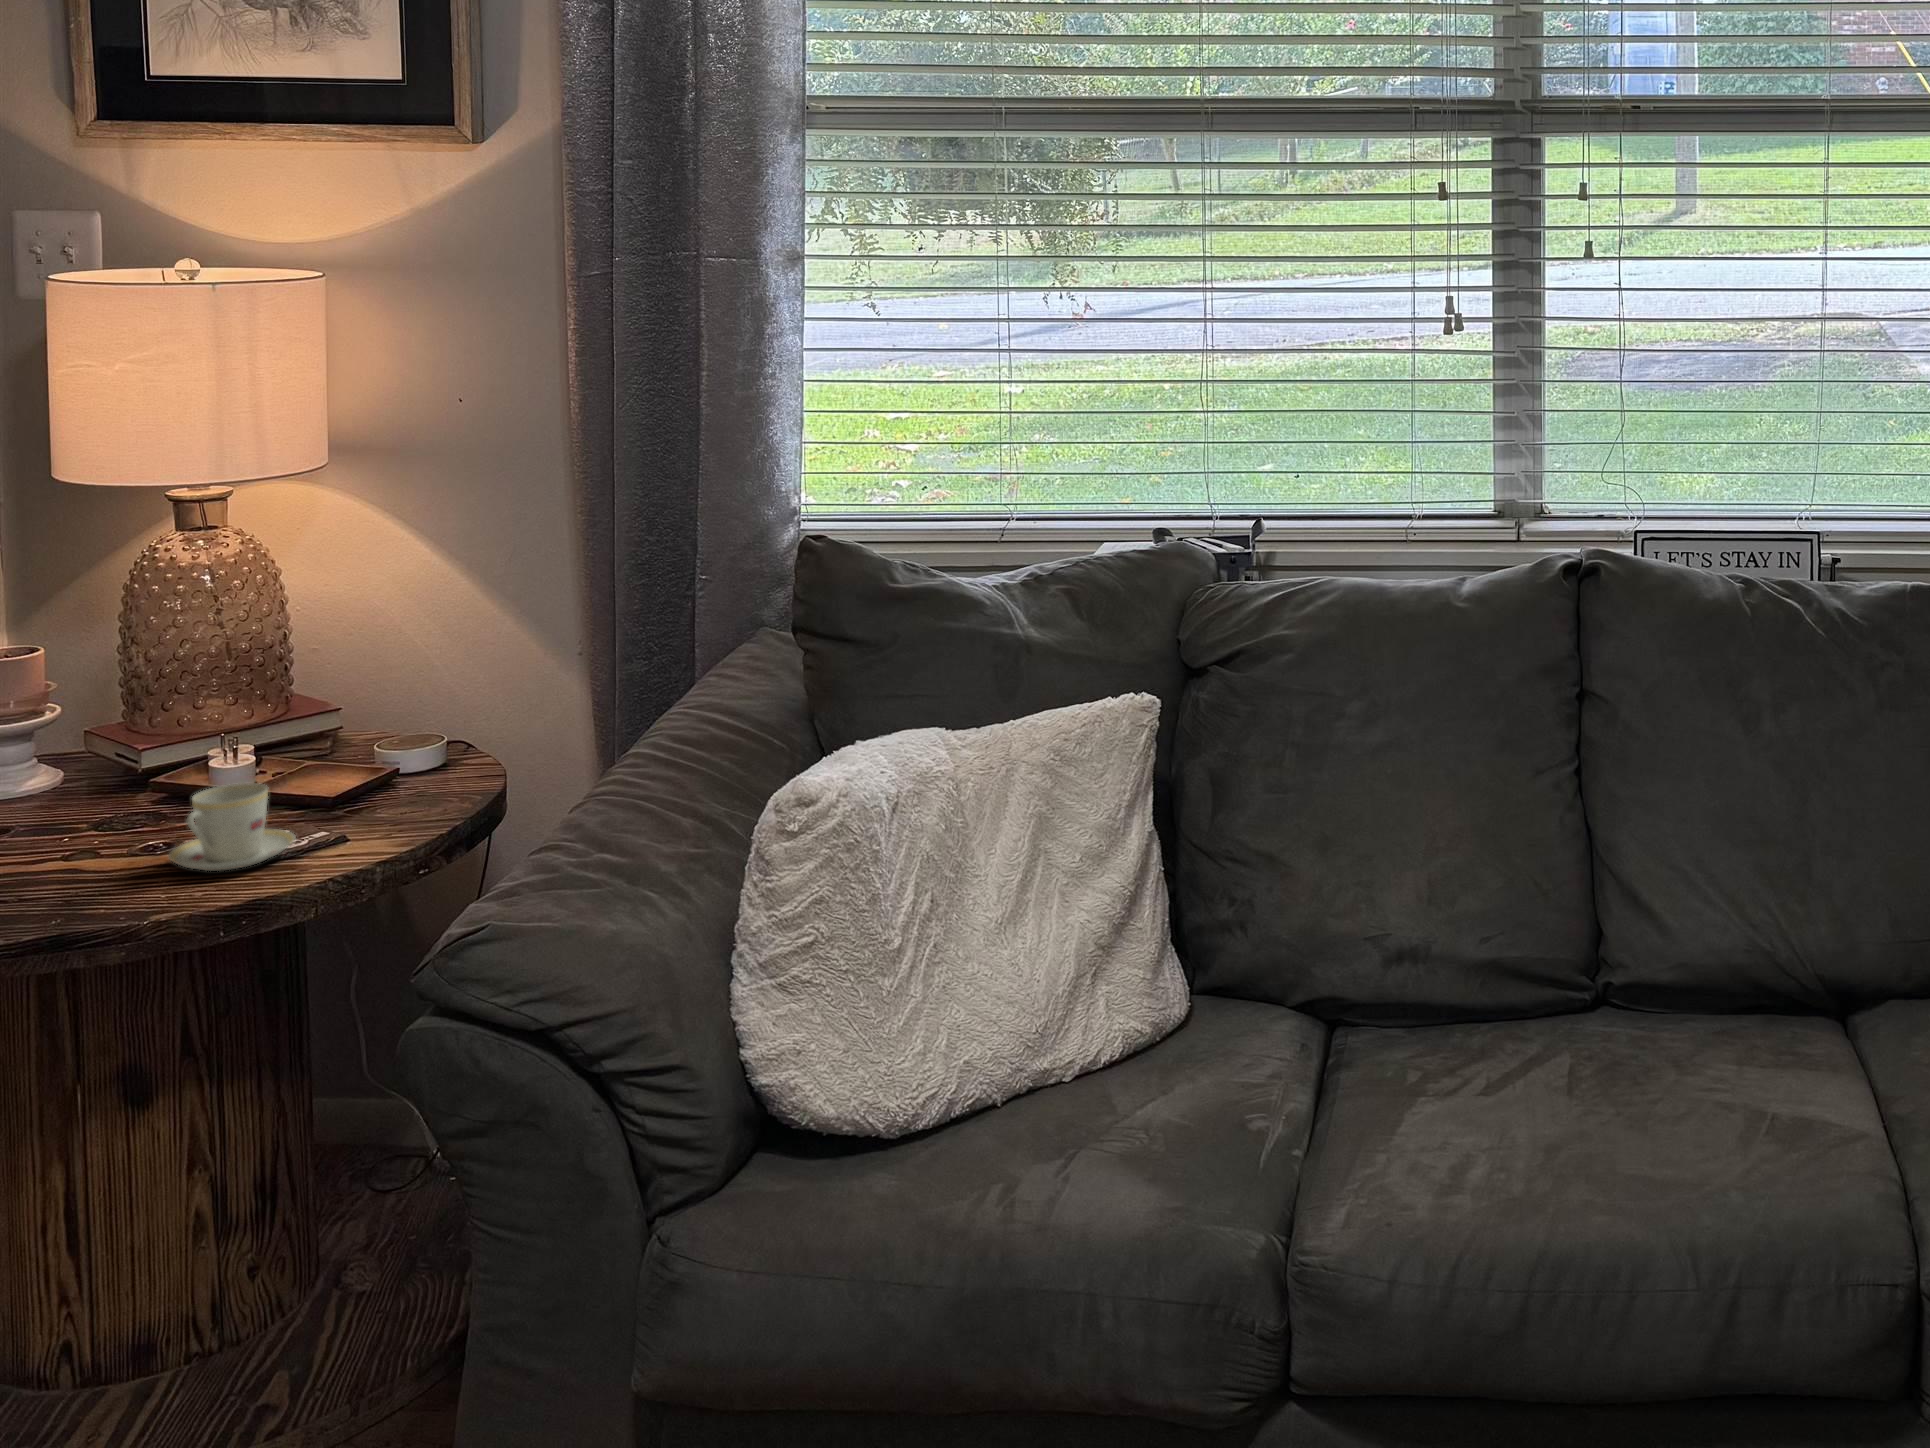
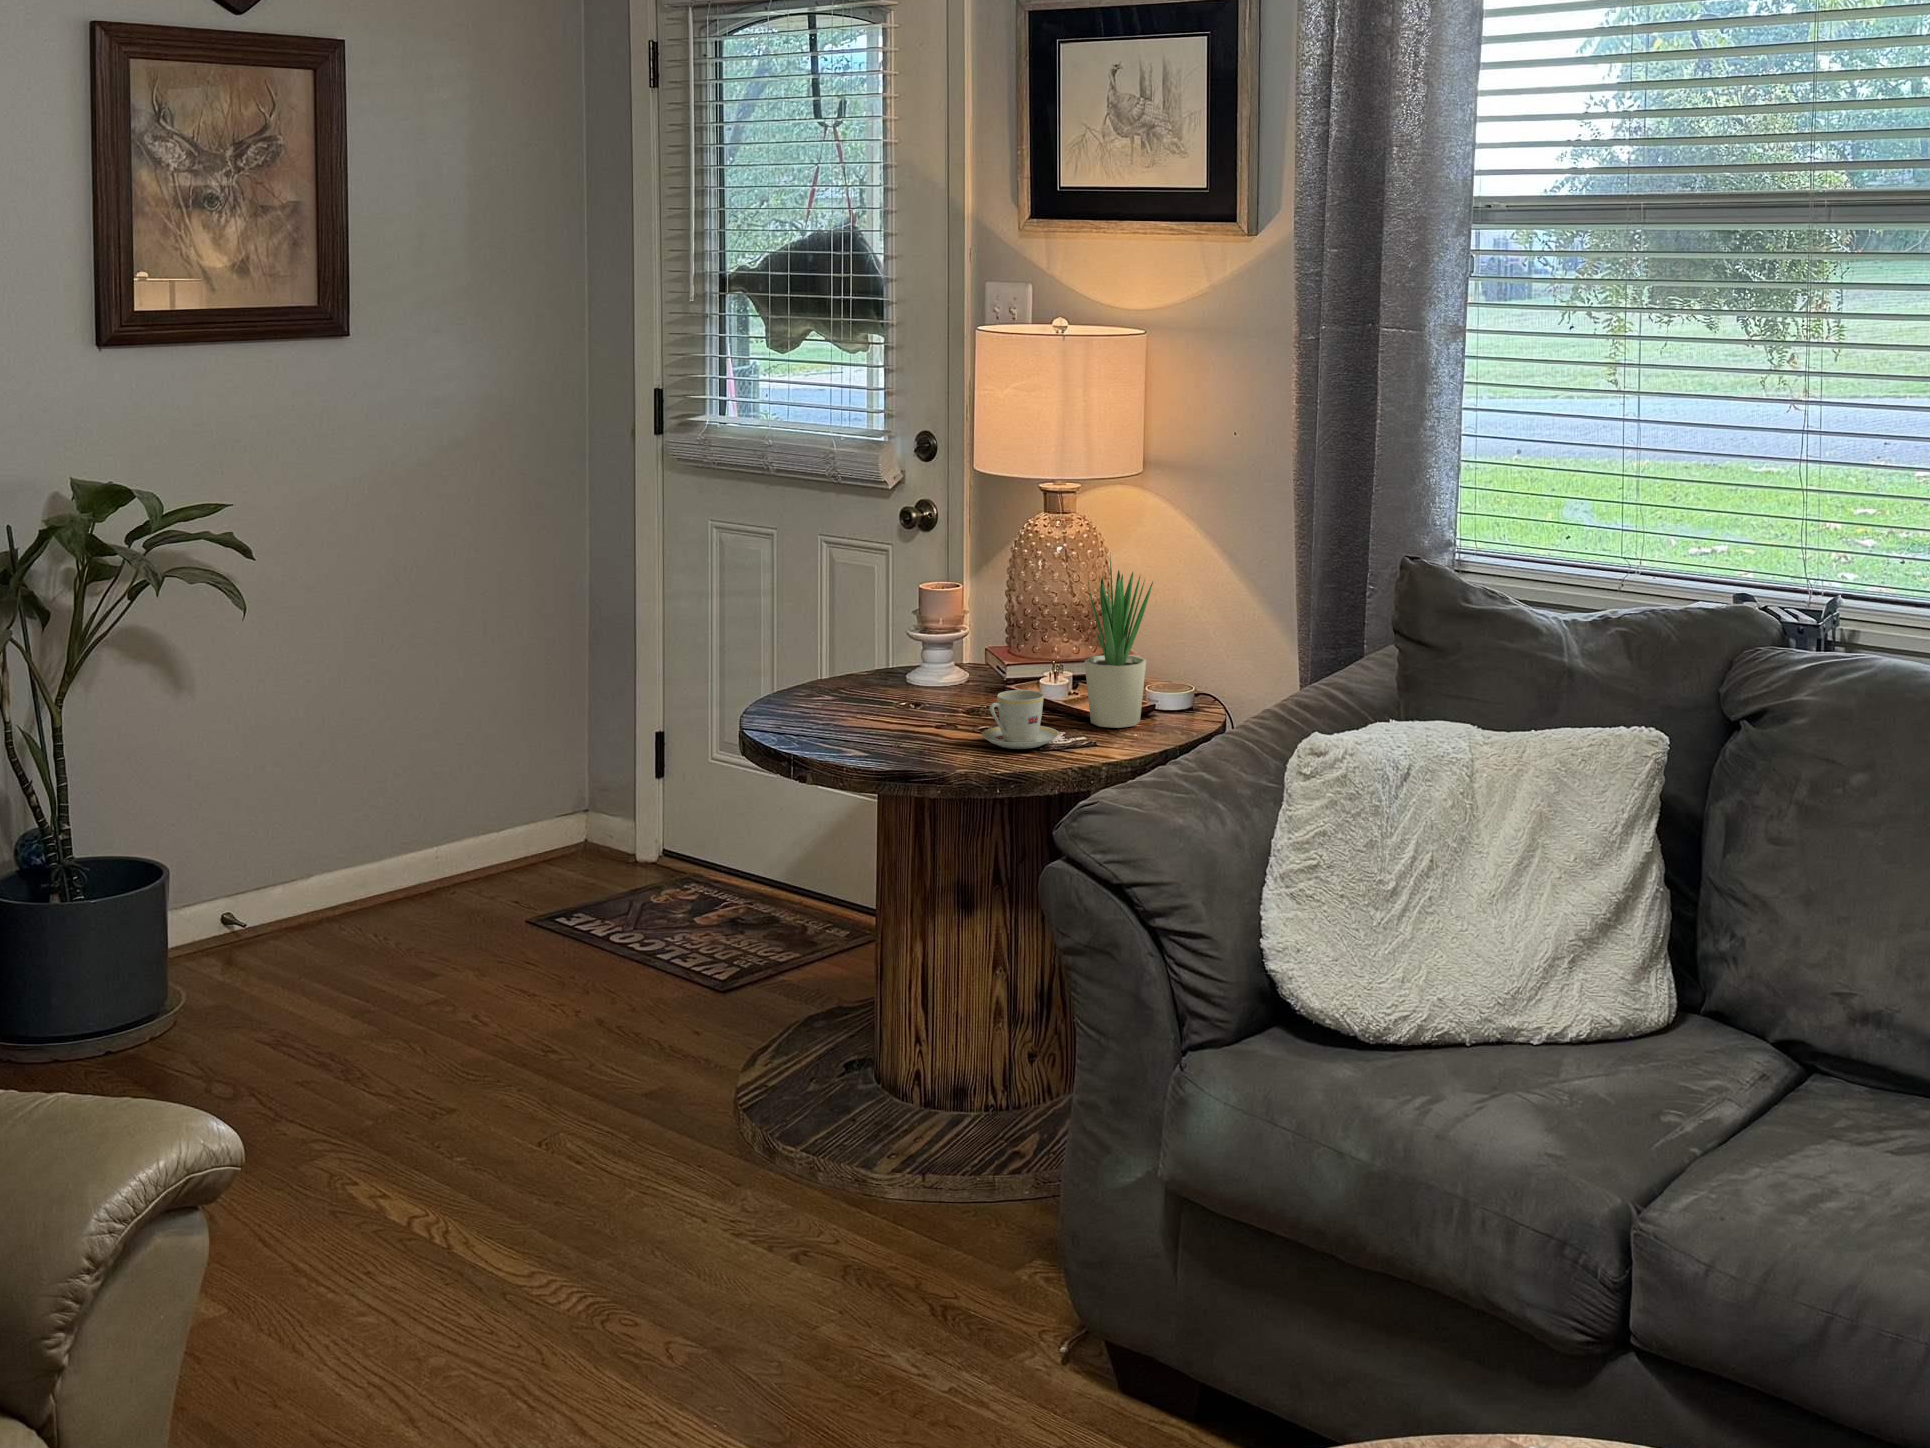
potted plant: none [305,570,412,812] -> present [1085,557,1153,728]

